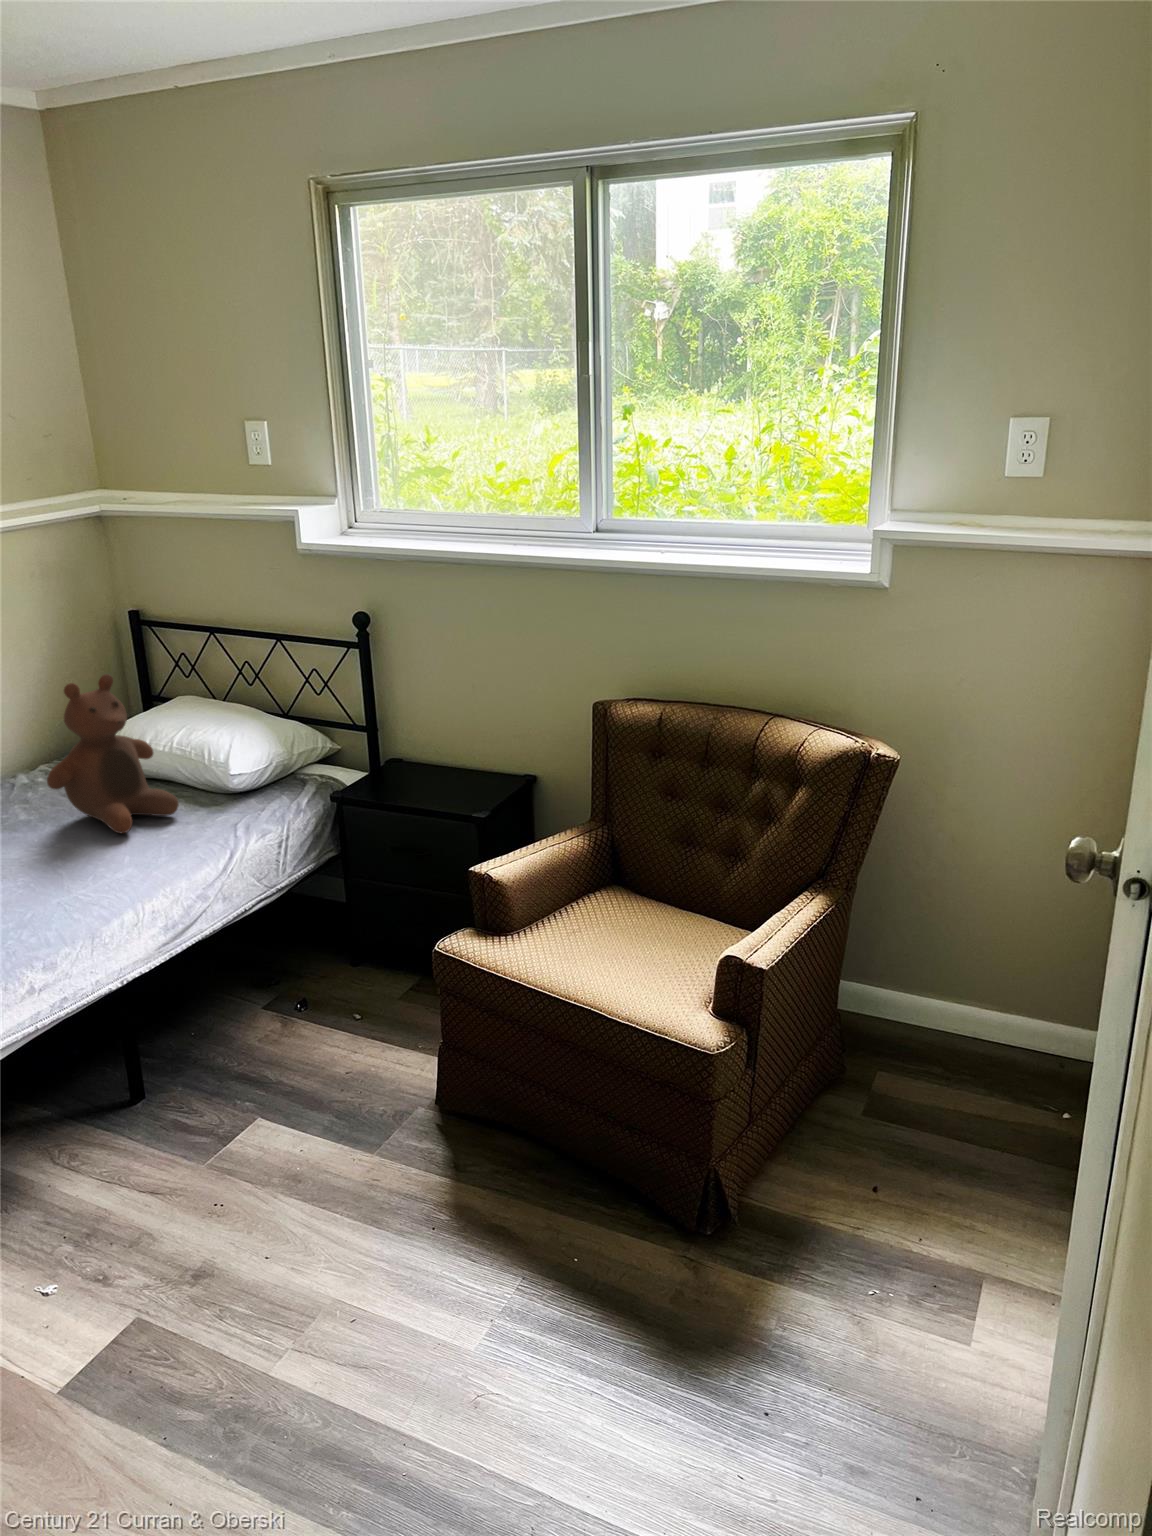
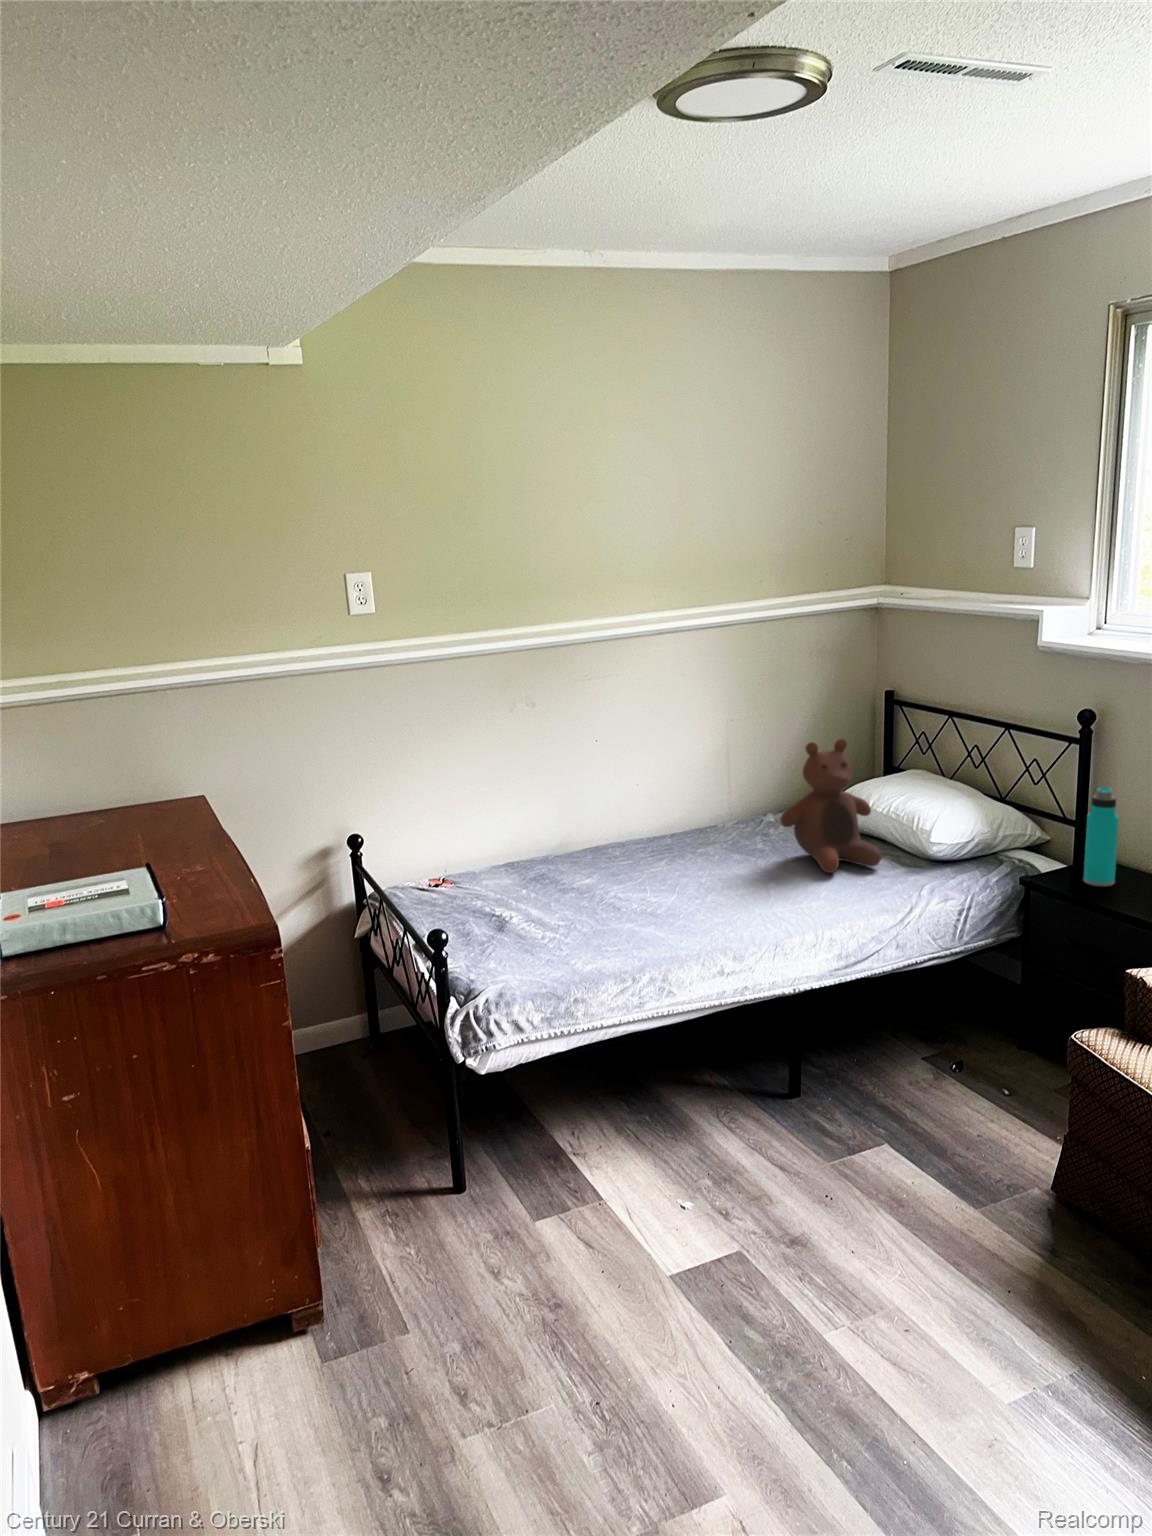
water bottle: none [385,689,418,789] -> present [1083,787,1119,886]

